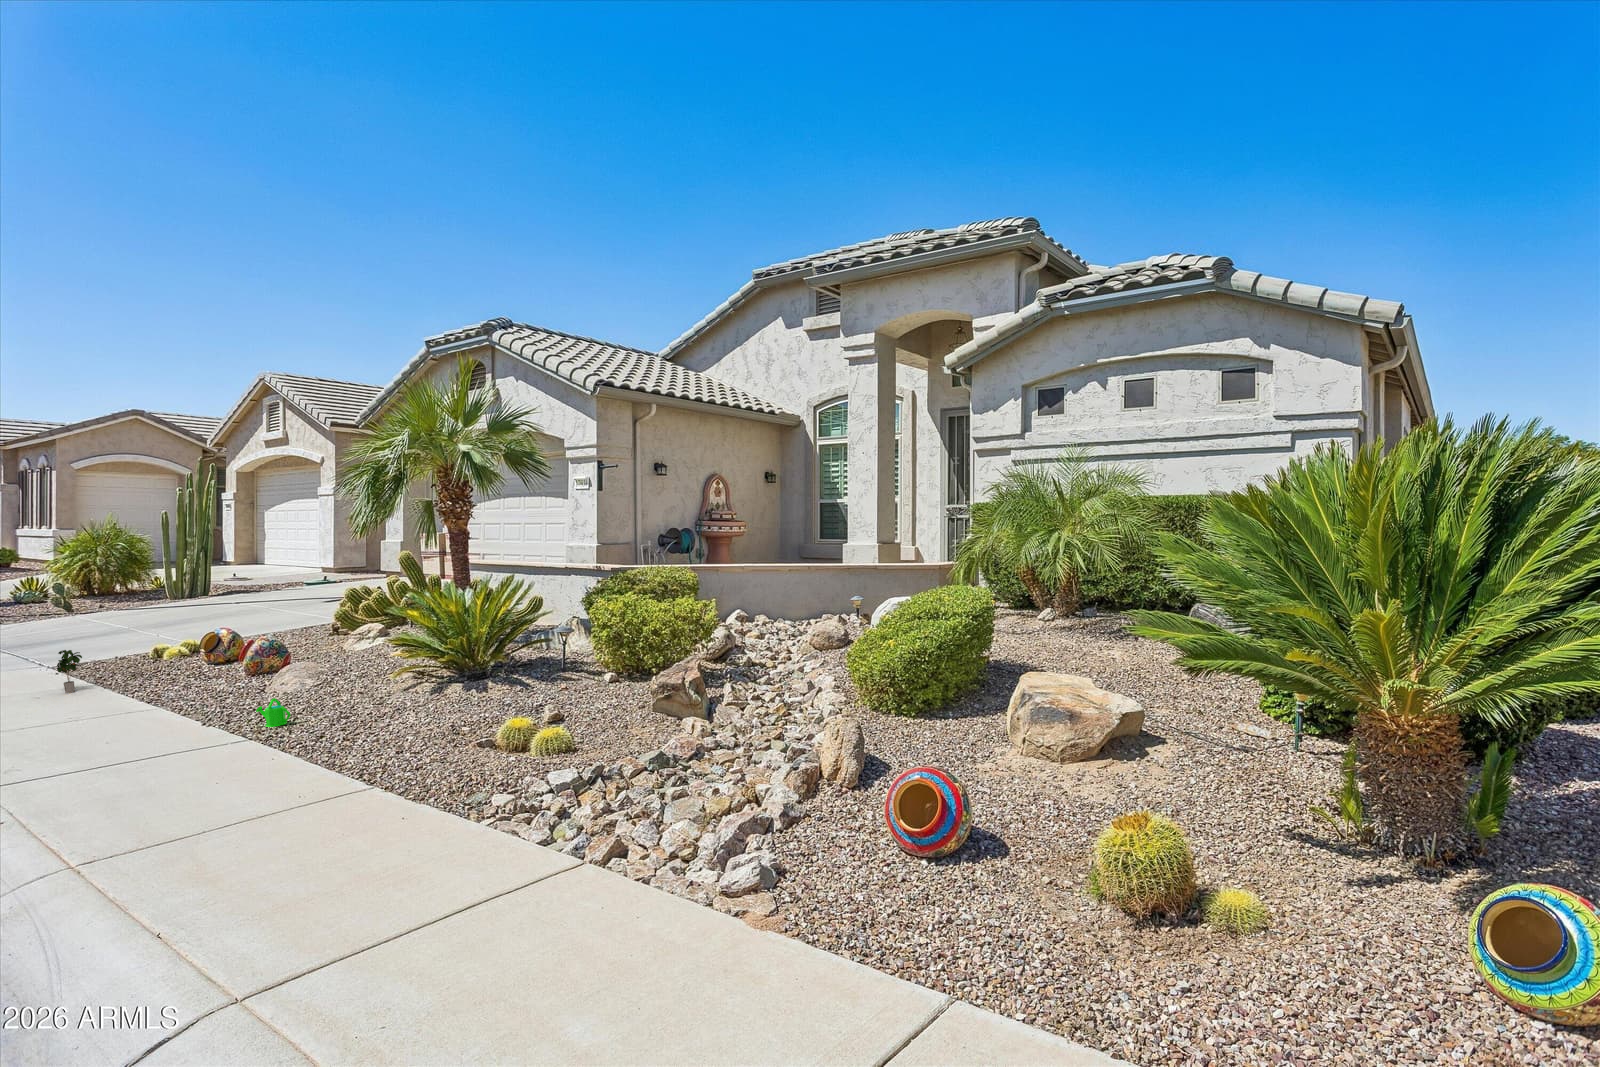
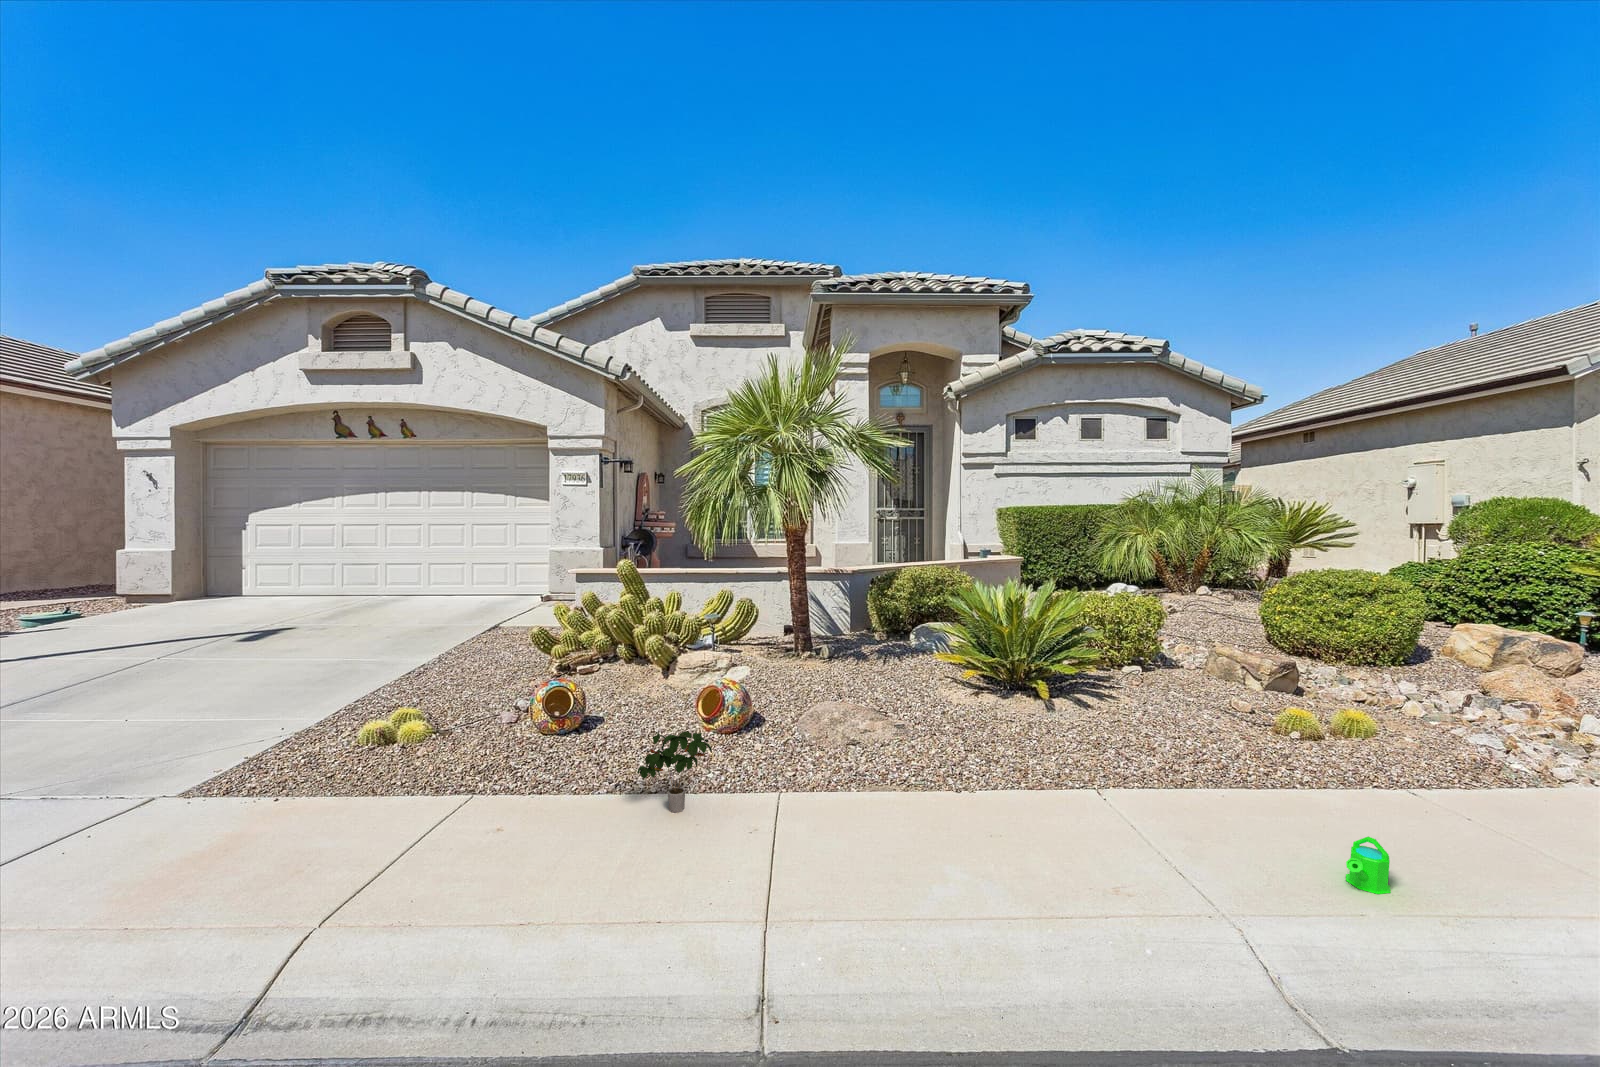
potted plant: present [57,650,82,693] -> present [637,731,712,813]

